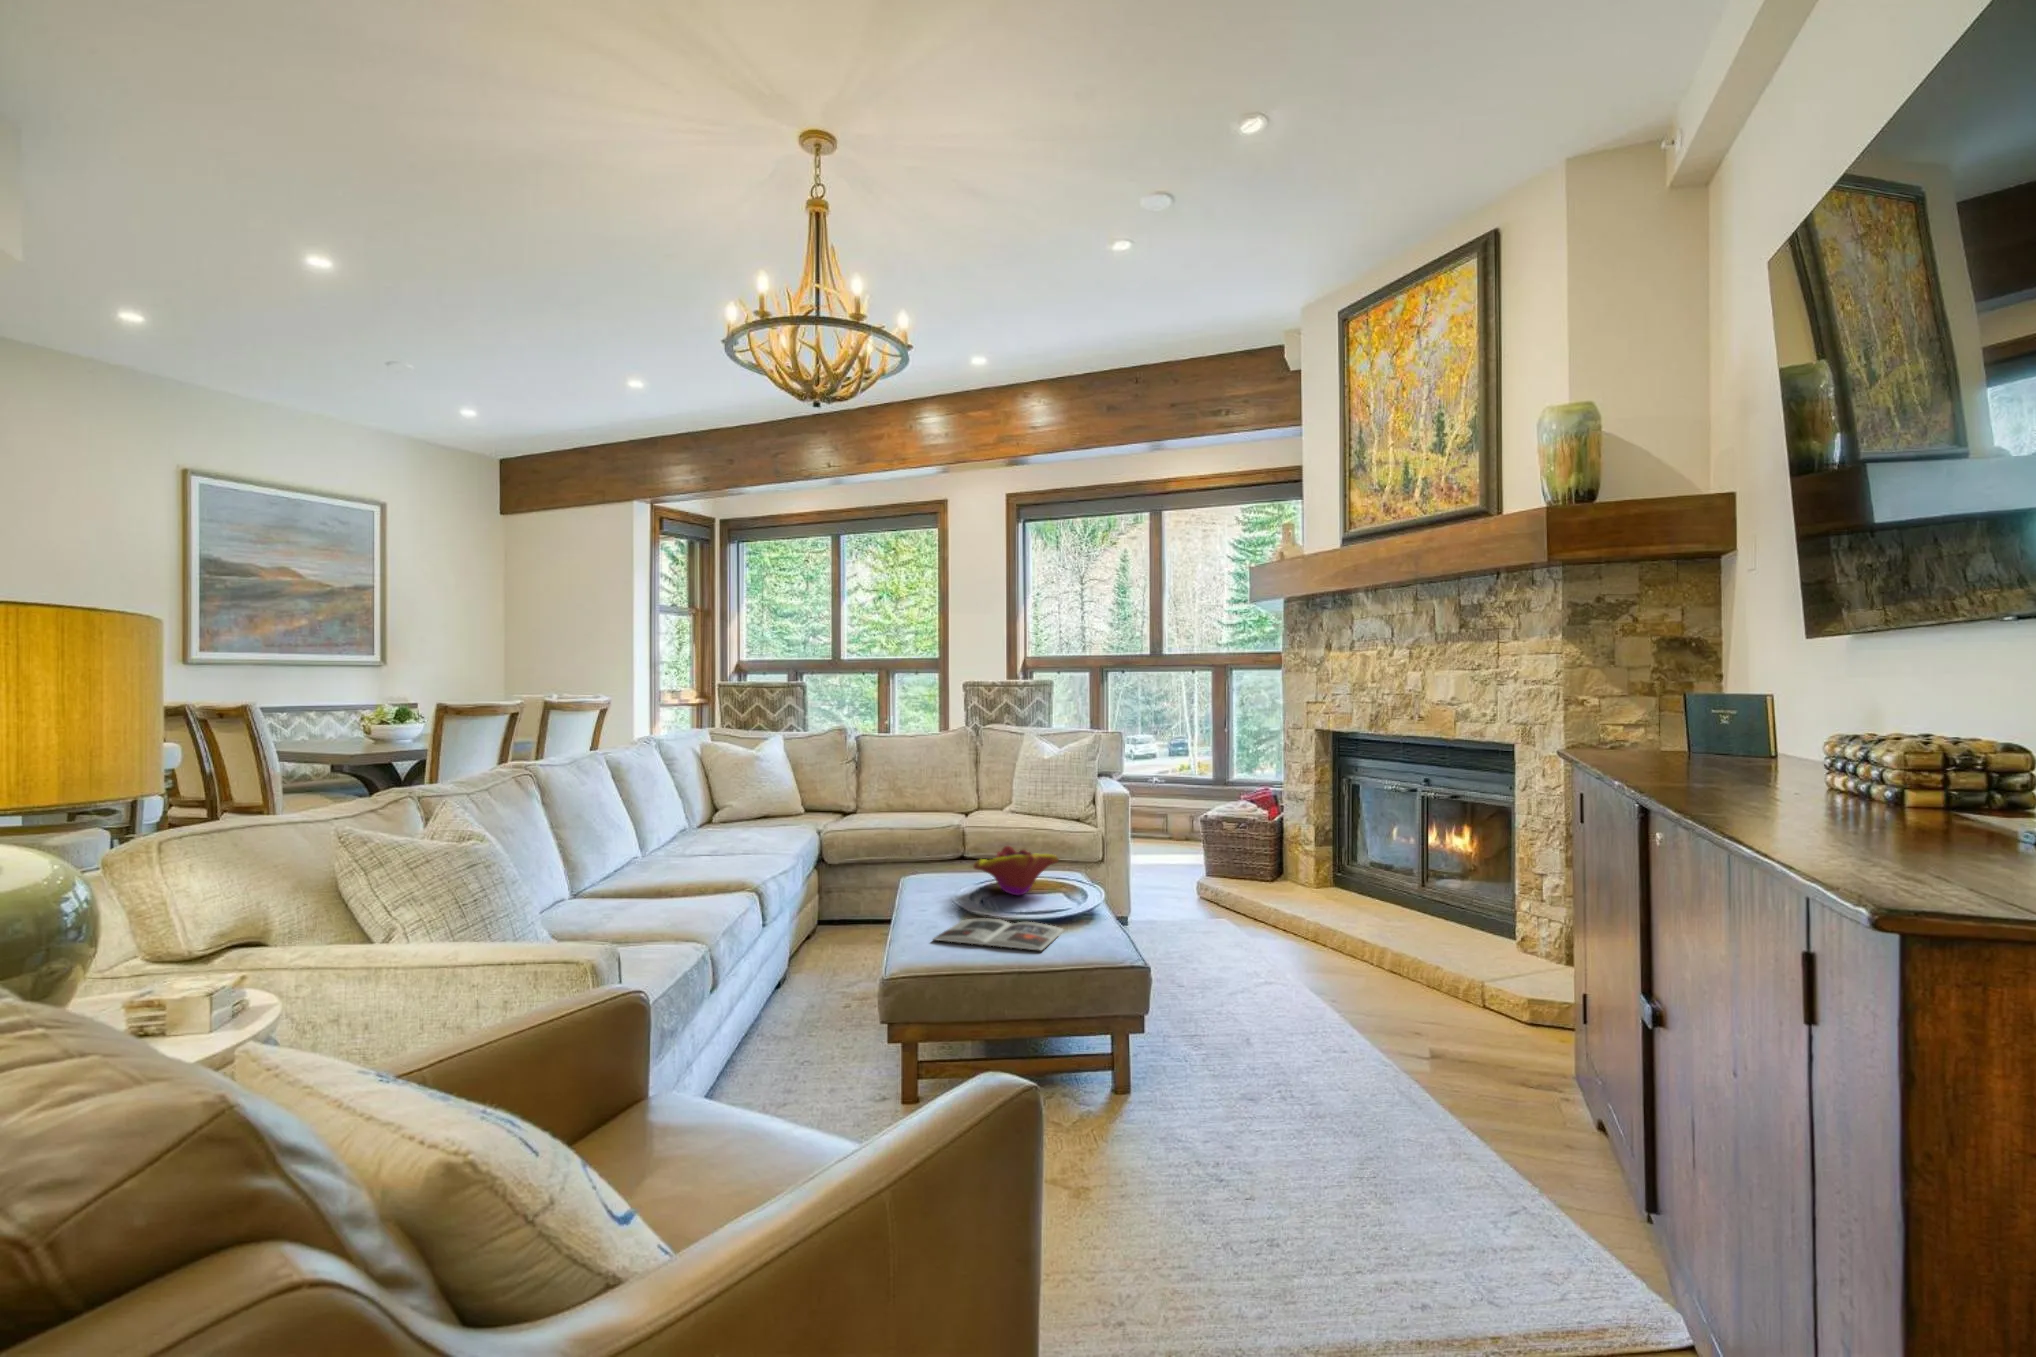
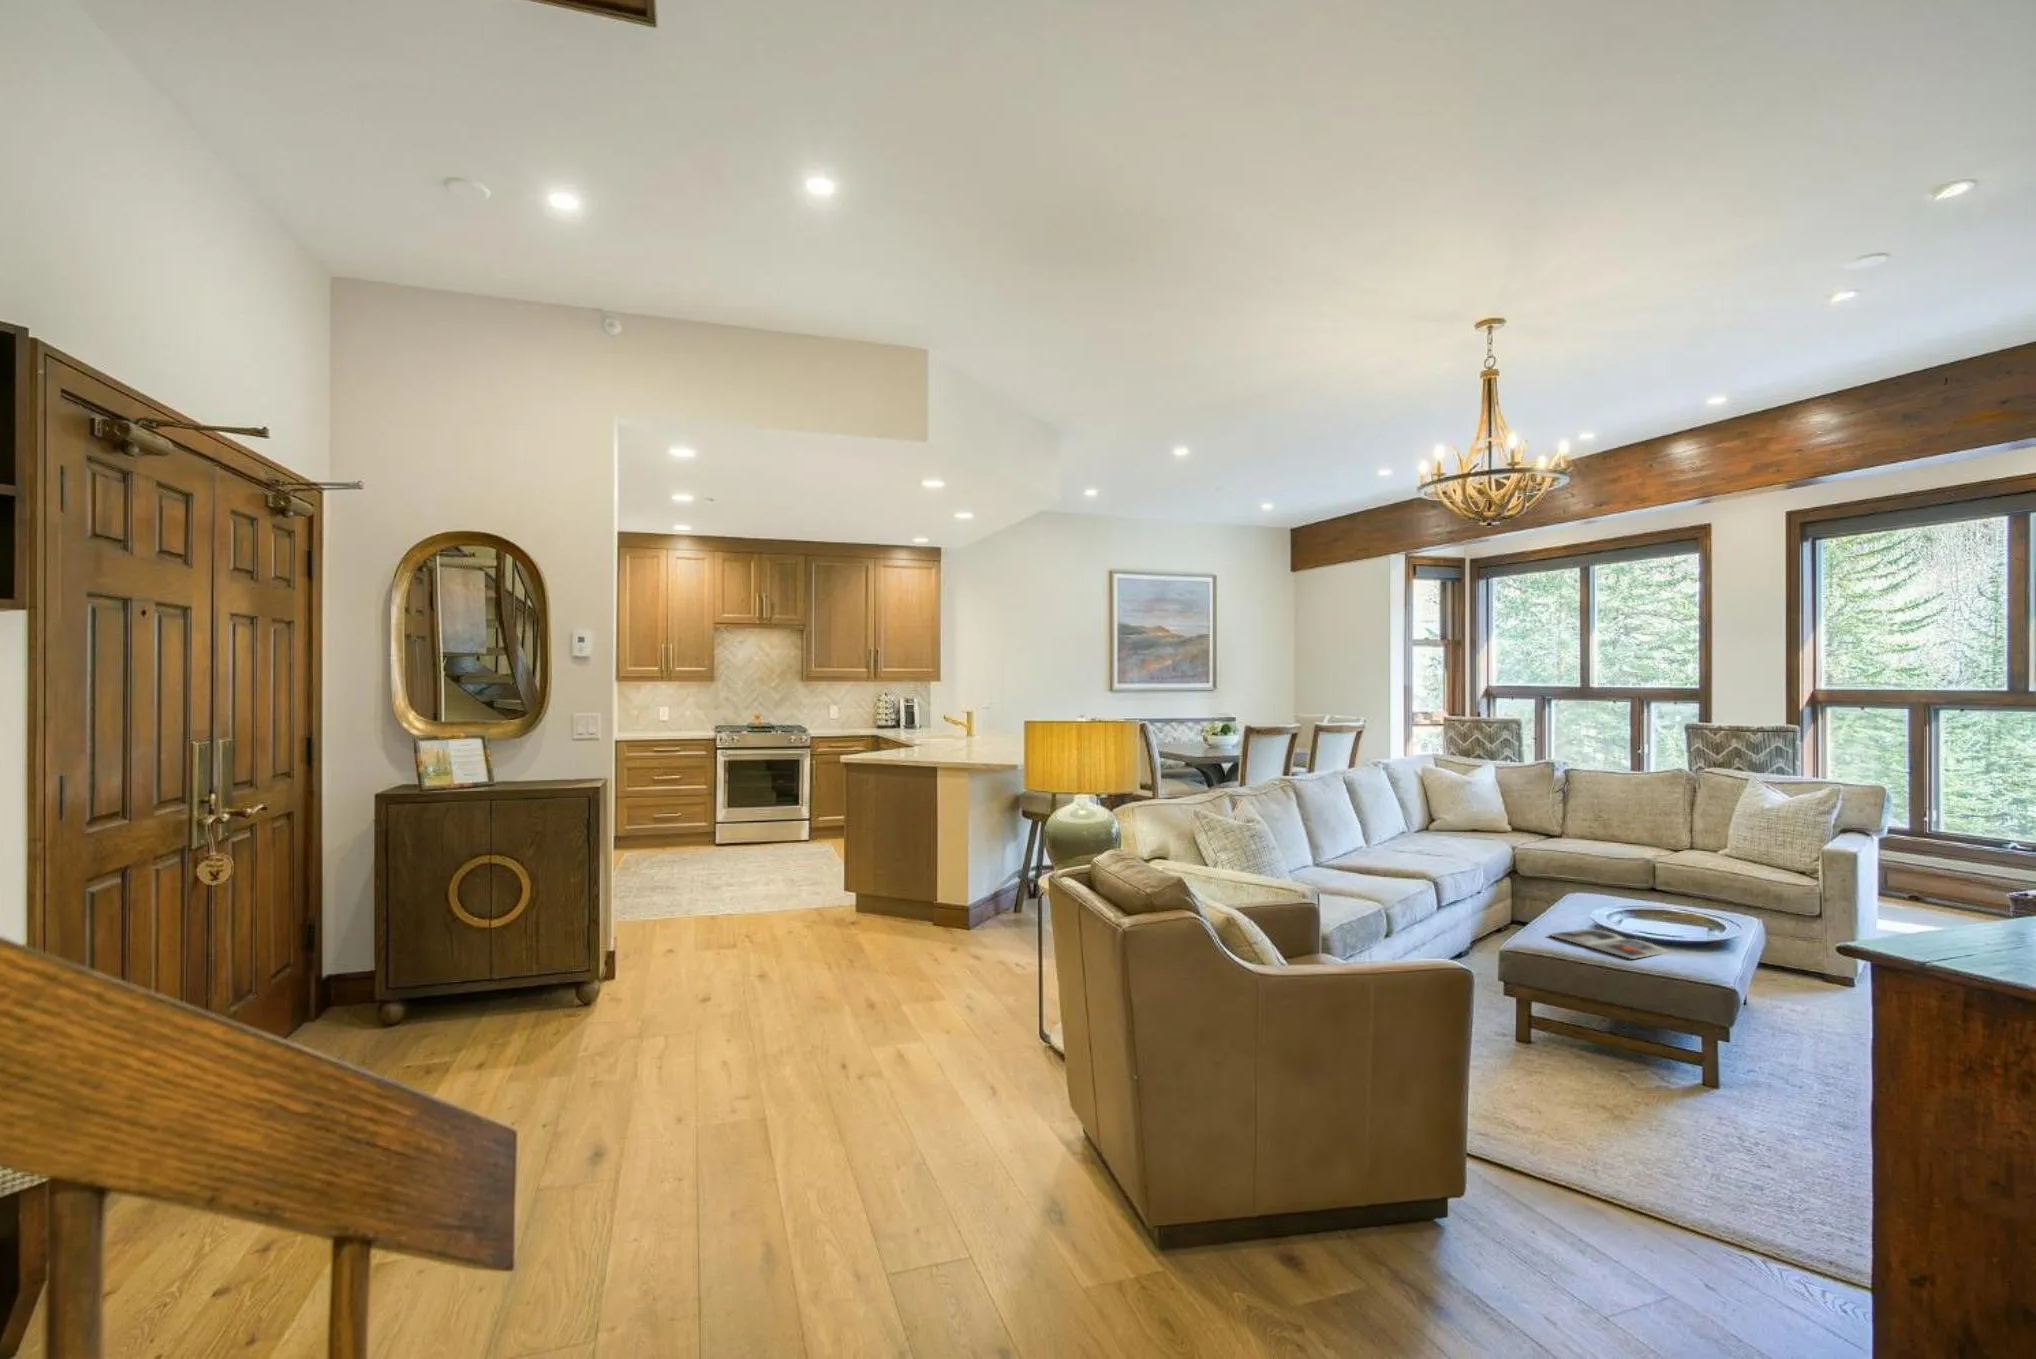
decorative bowl: present [973,846,1058,895] -> none [1613,881,1698,923]

